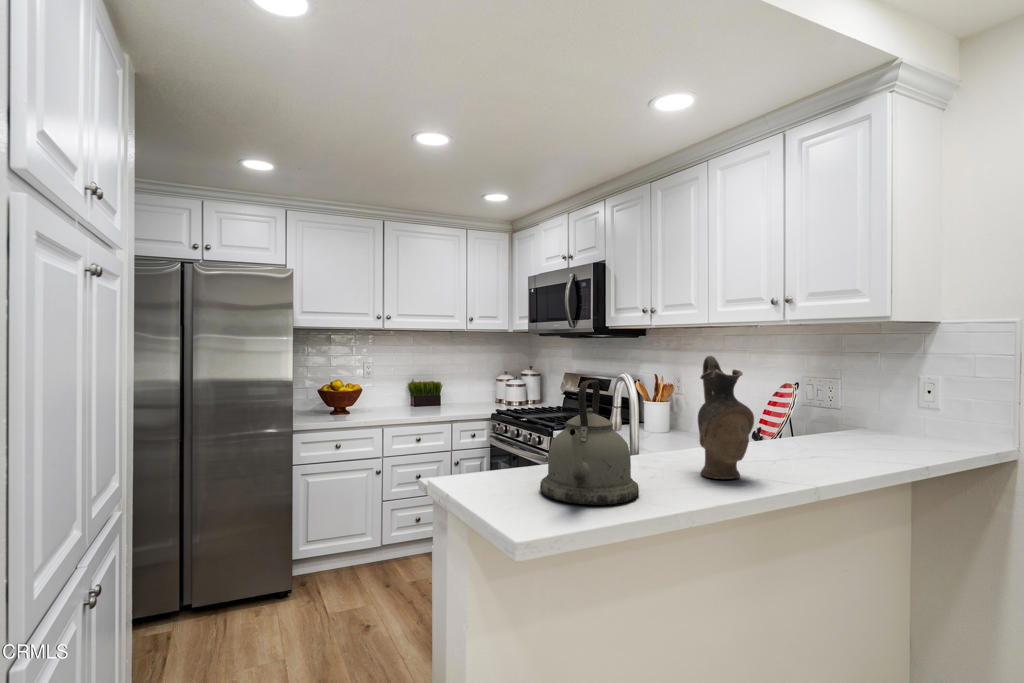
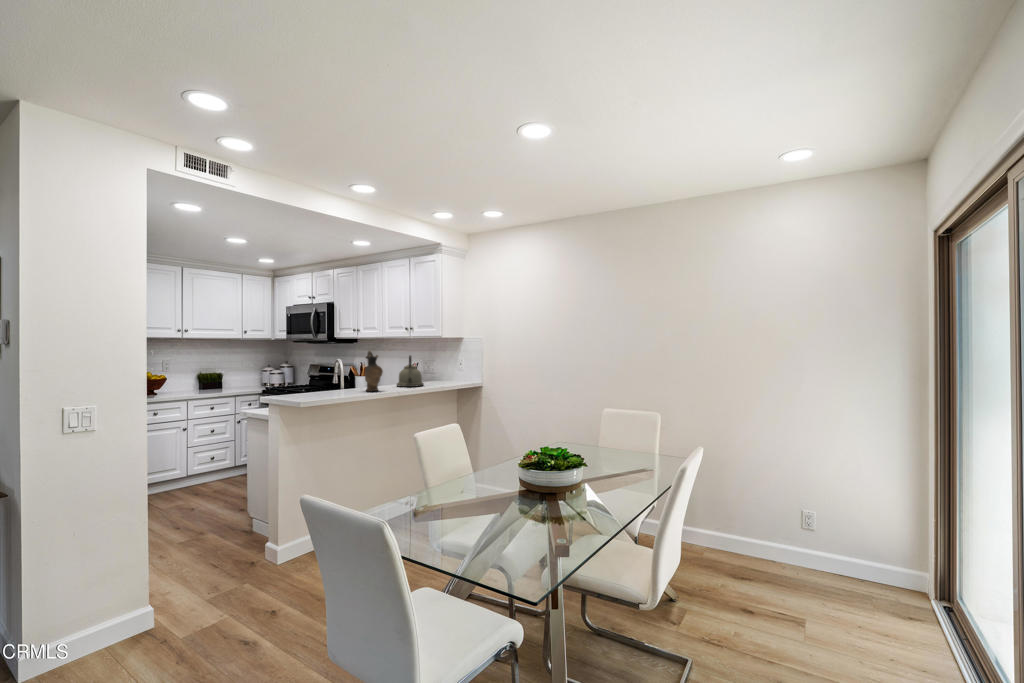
kettle: present [540,380,639,505] -> present [397,356,424,387]

